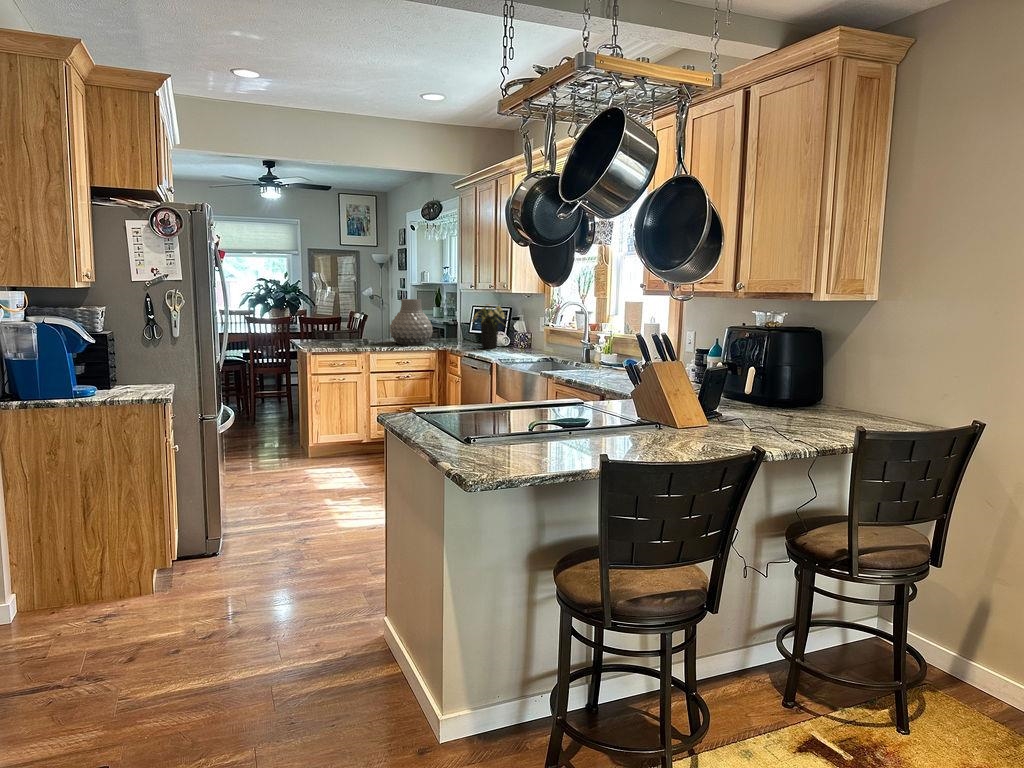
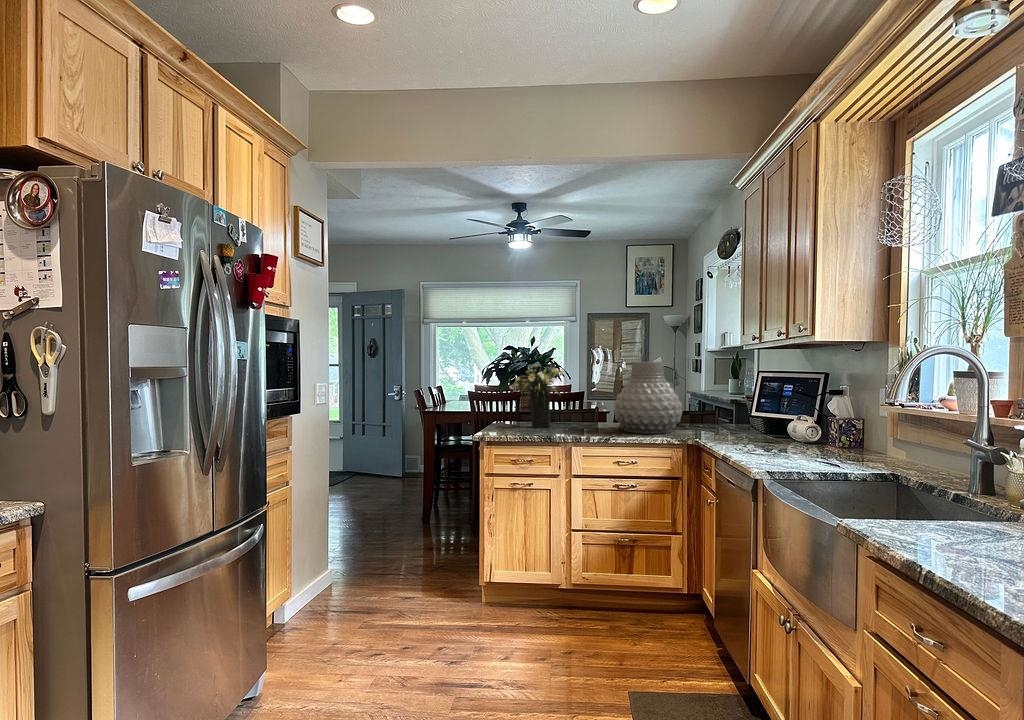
flower arrangement: present [471,304,506,349] -> present [509,363,564,427]

